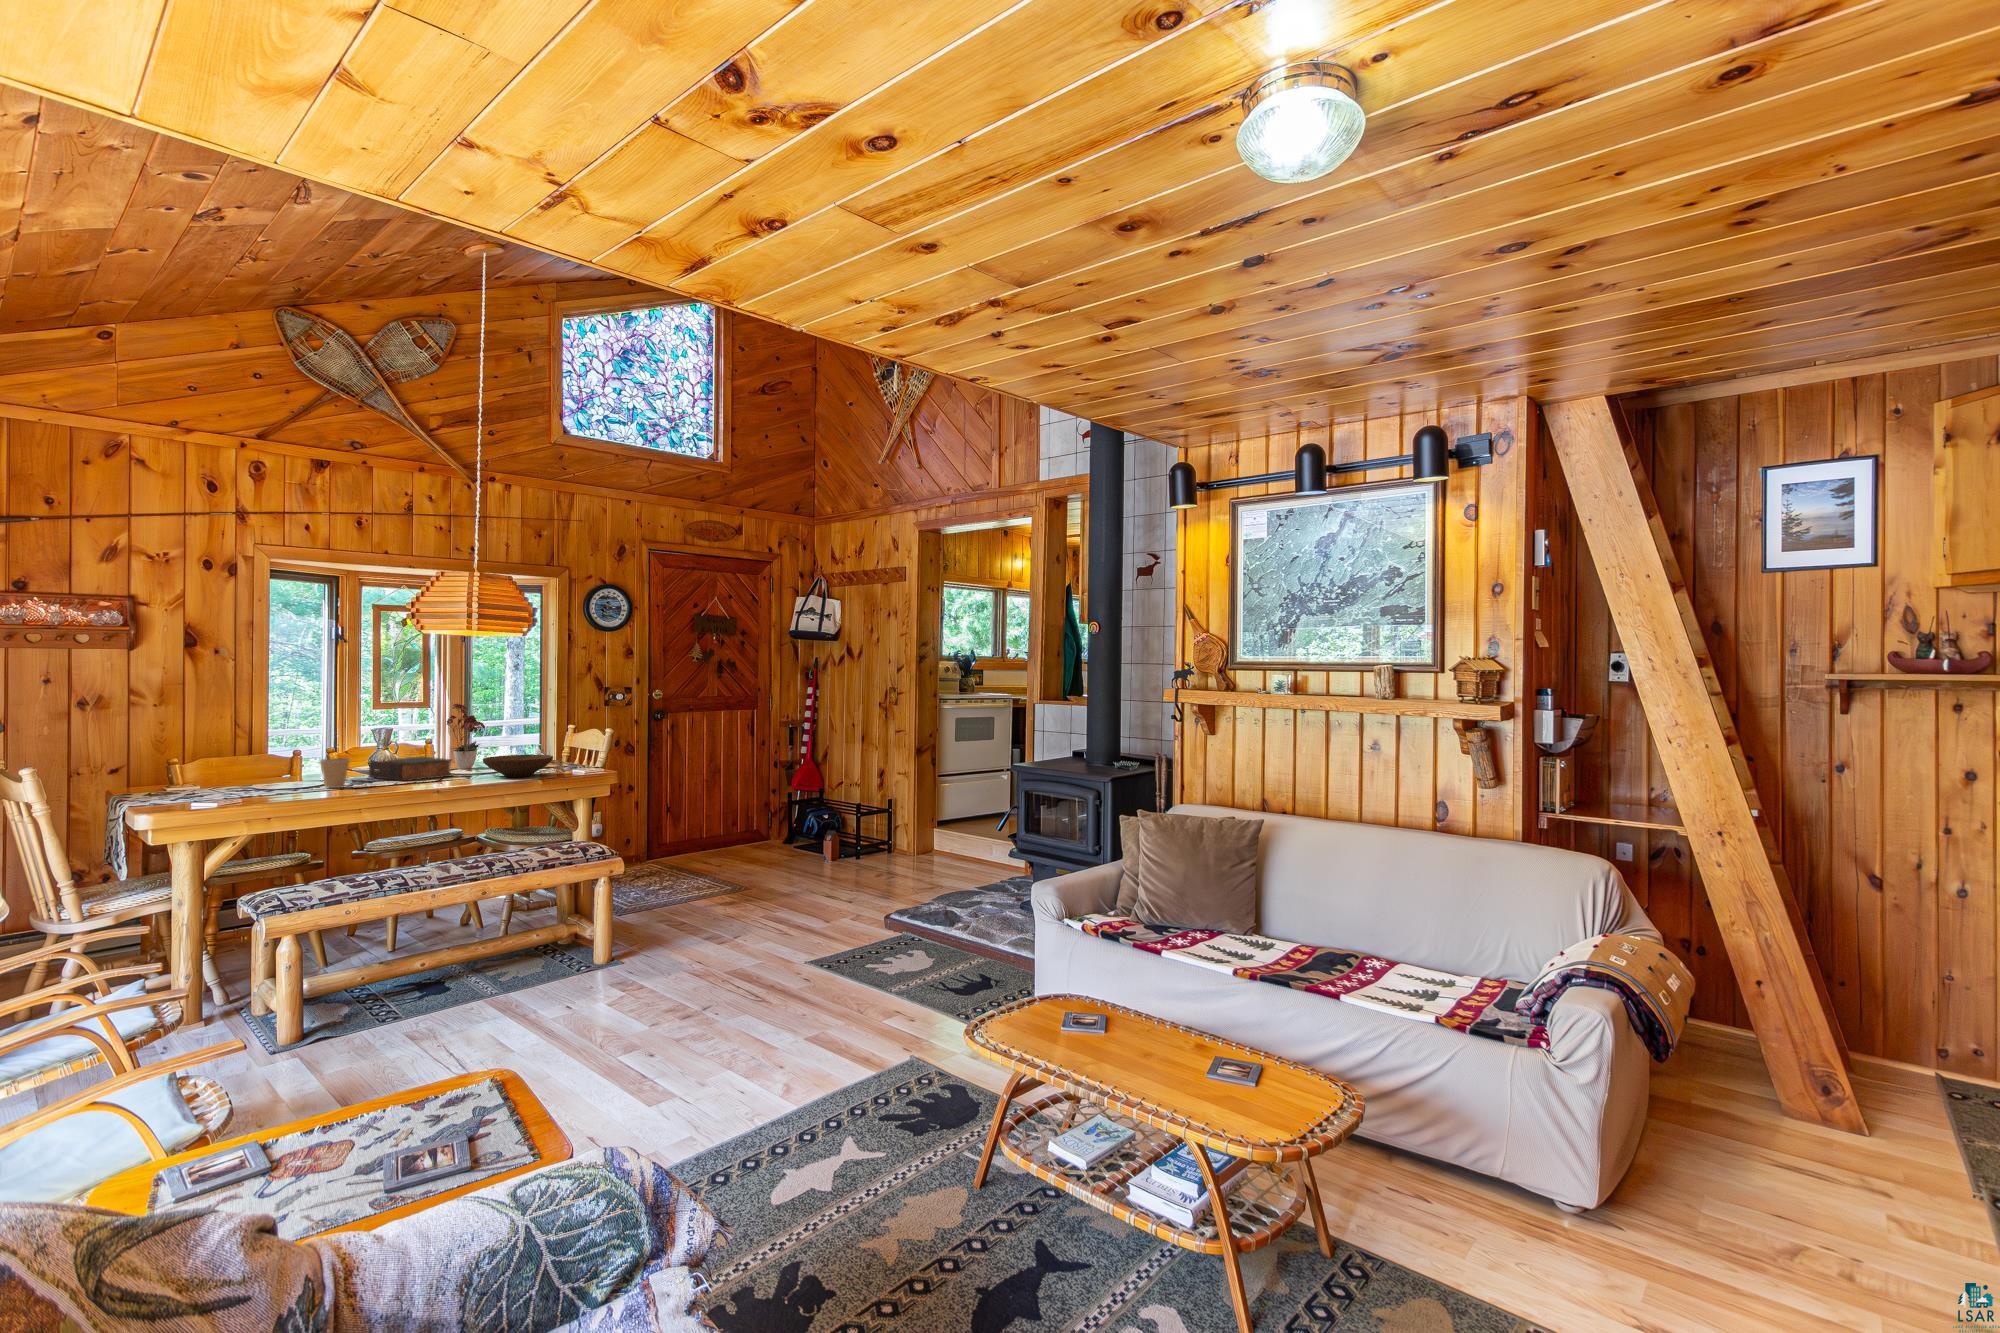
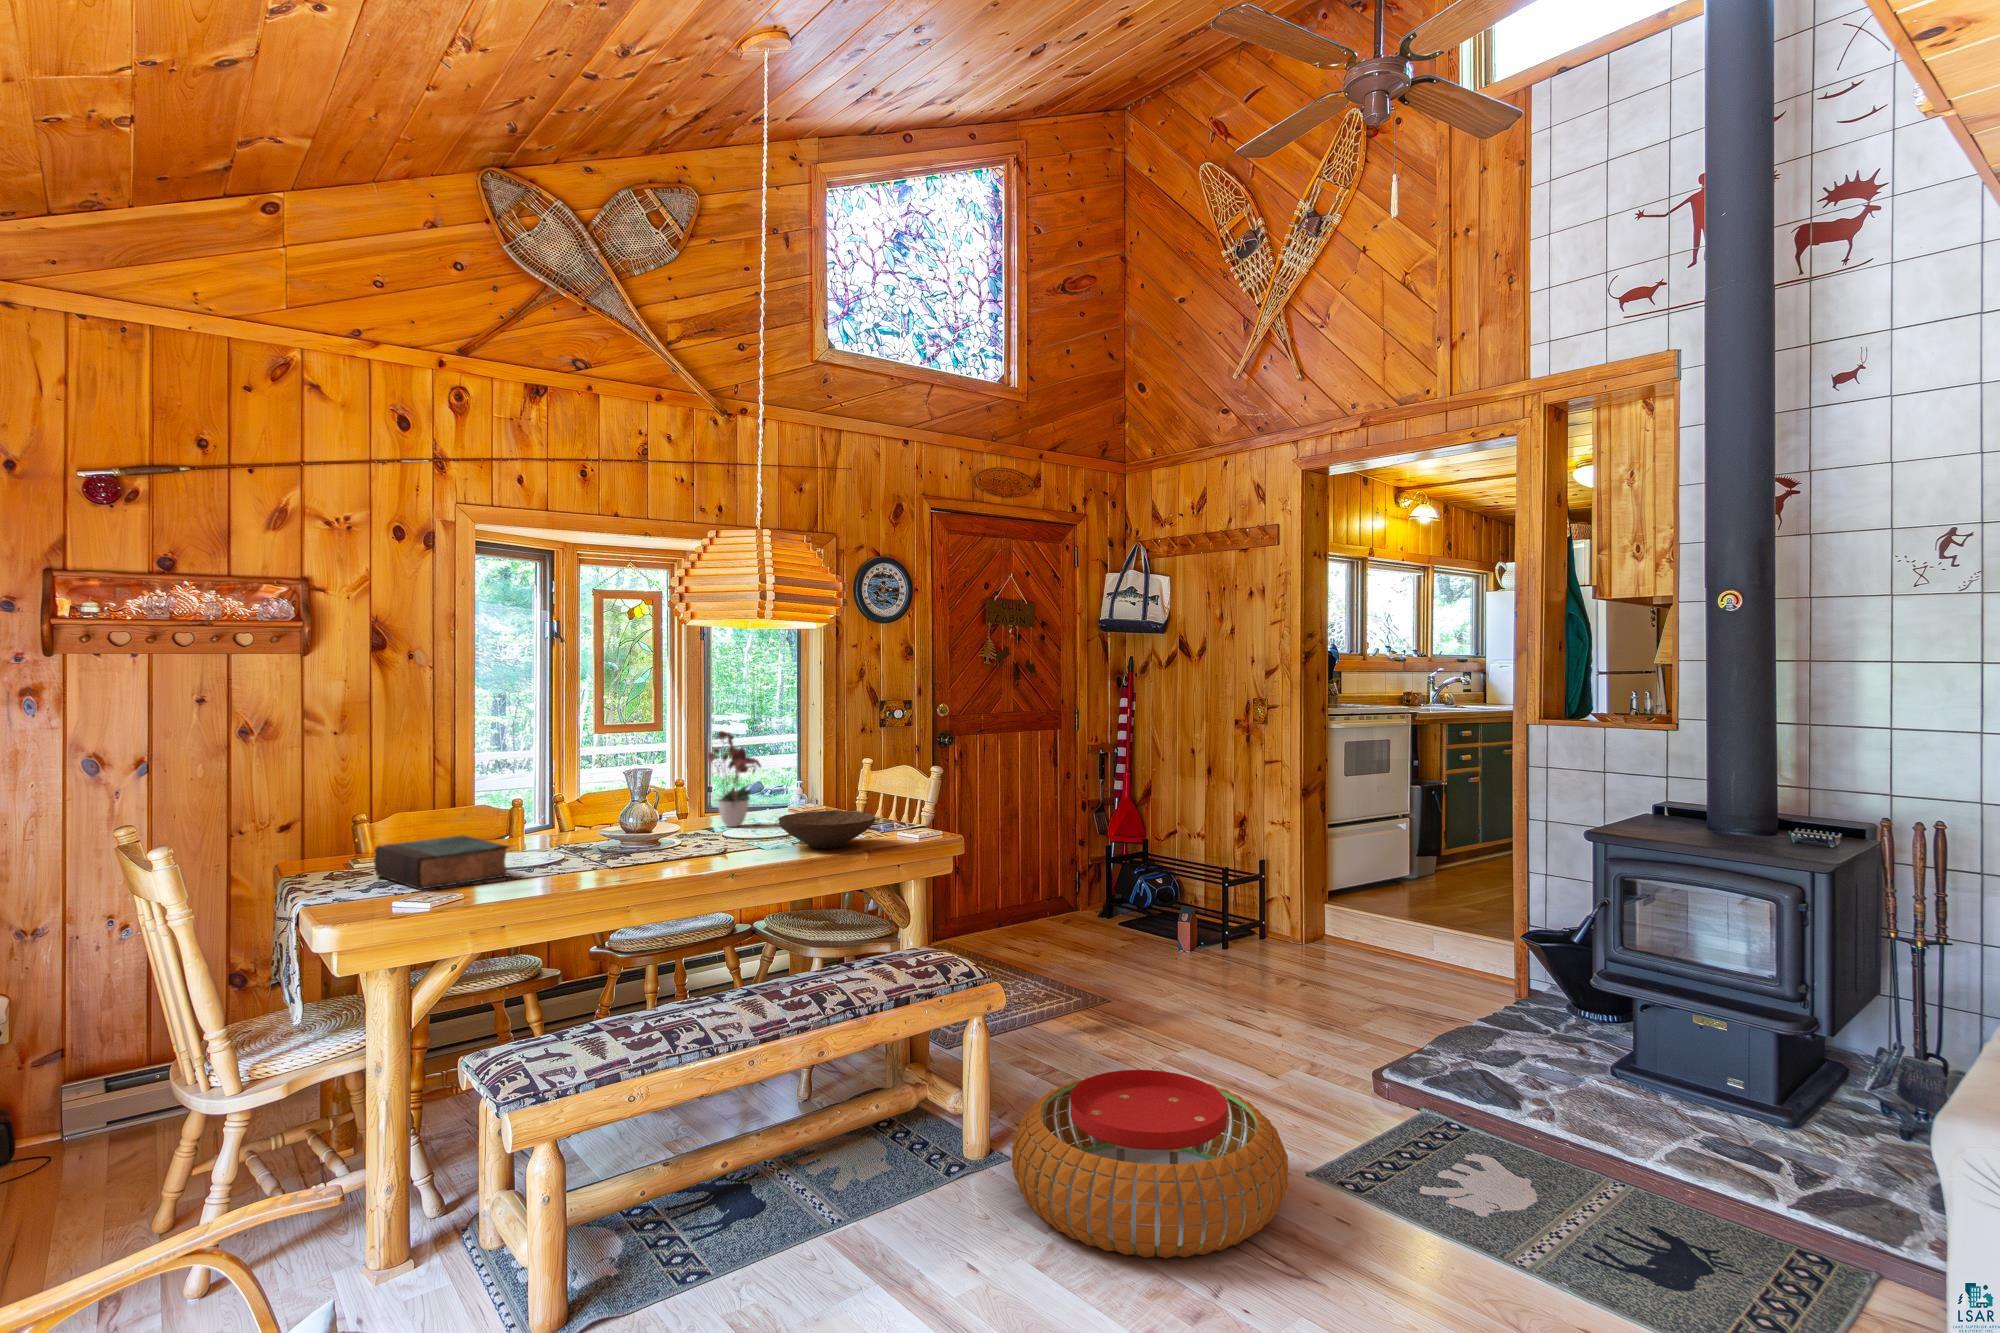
book: present [369,756,452,781] -> present [374,835,509,890]
coffee cup: present [320,758,350,788] -> none [562,821,604,869]
pouf: none [612,906,784,1000] -> present [1012,1070,1288,1258]

